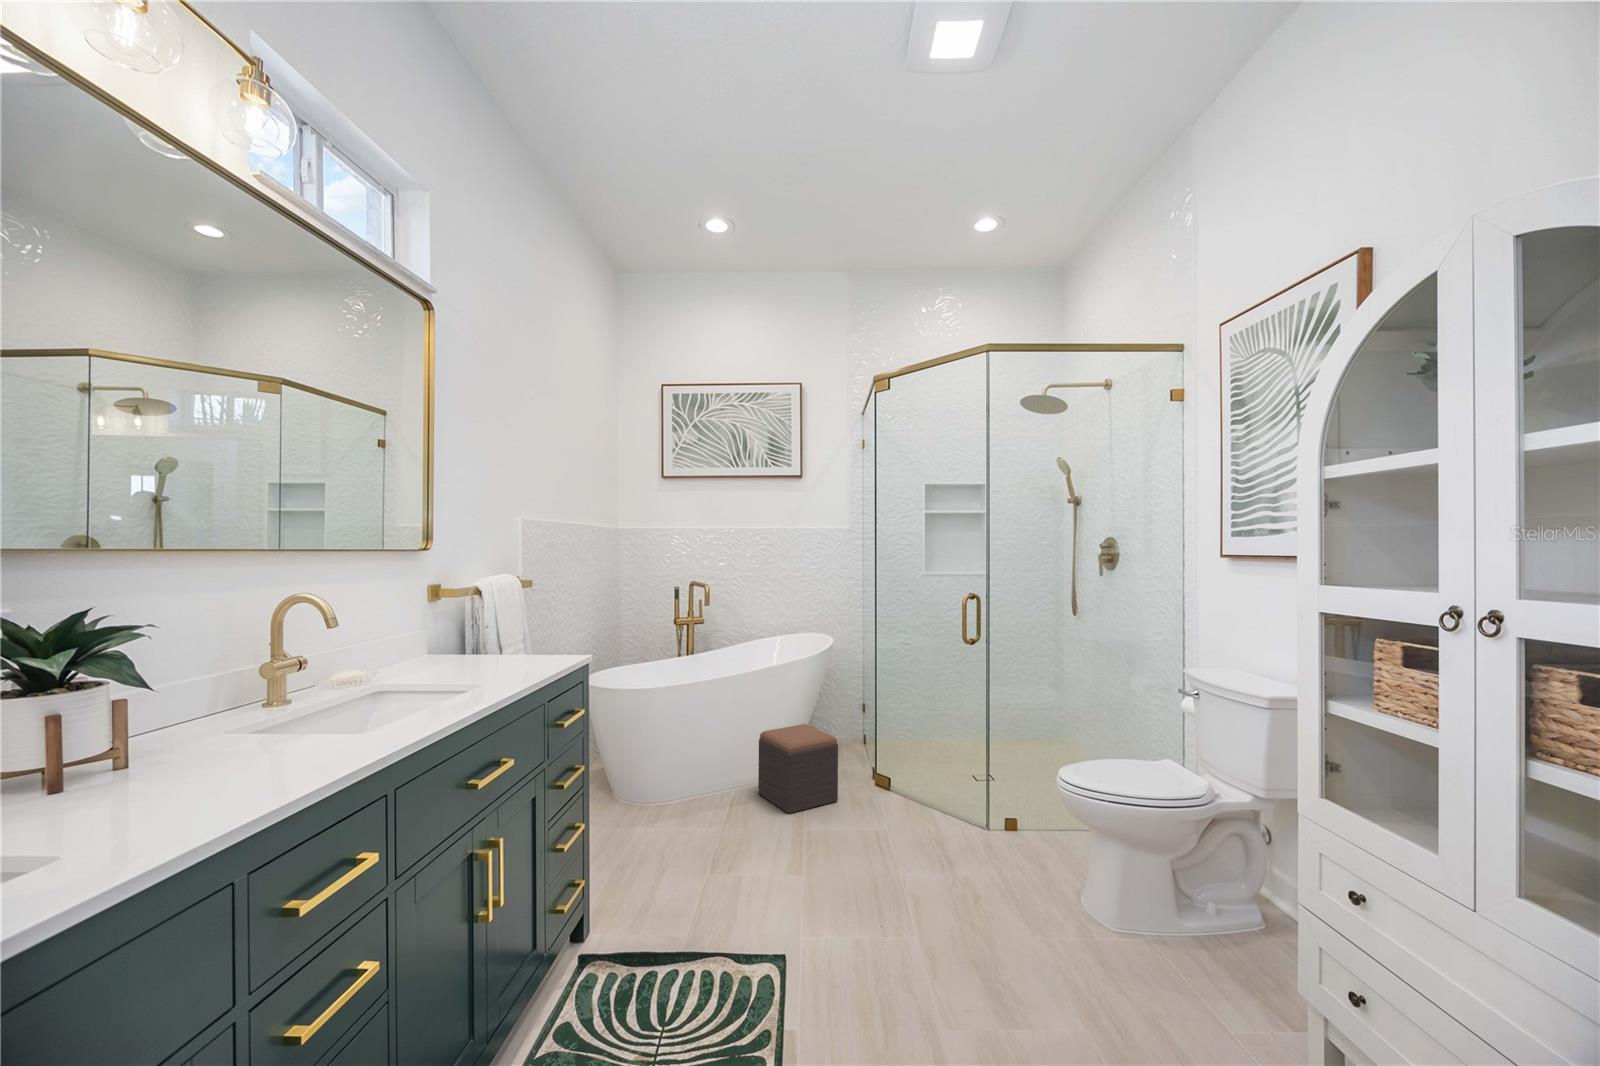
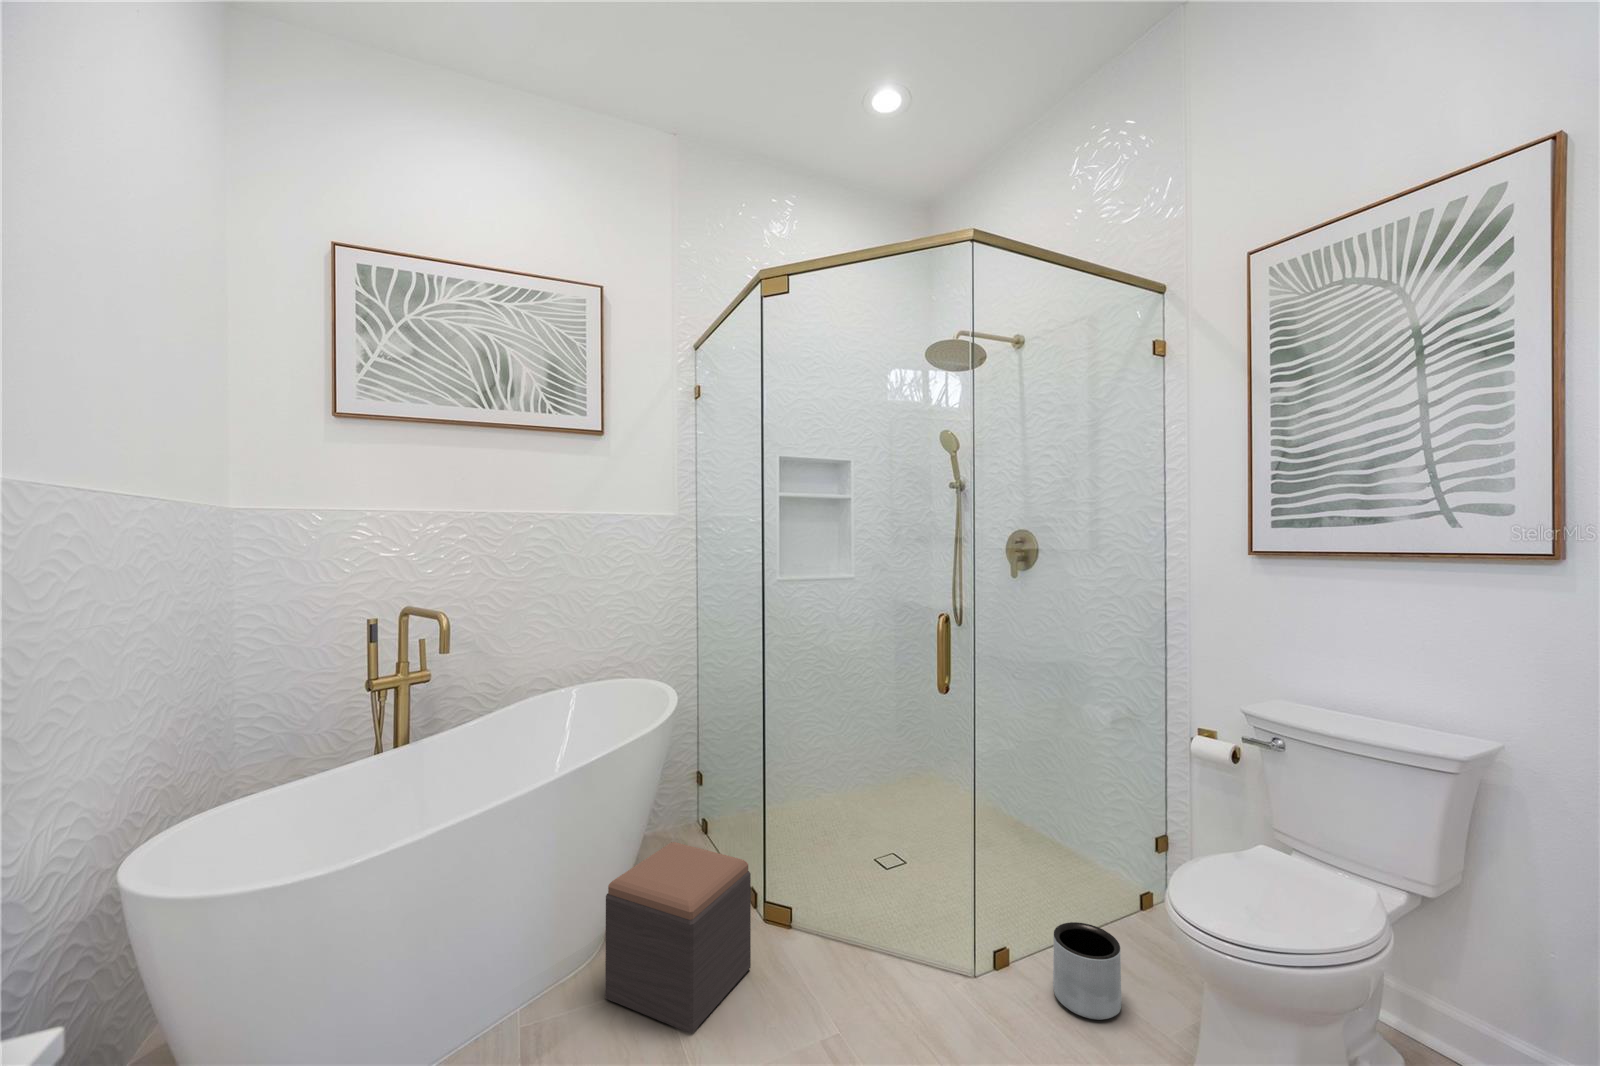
planter: none [1004,811,1048,868] -> present [1053,922,1122,1020]

